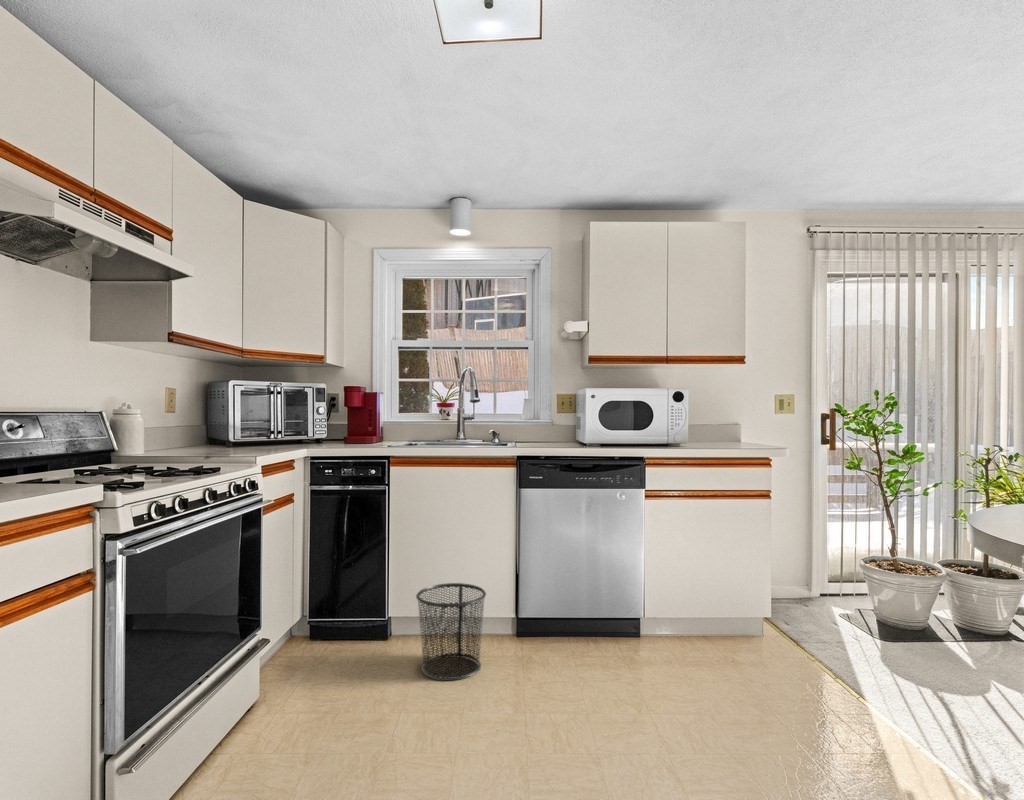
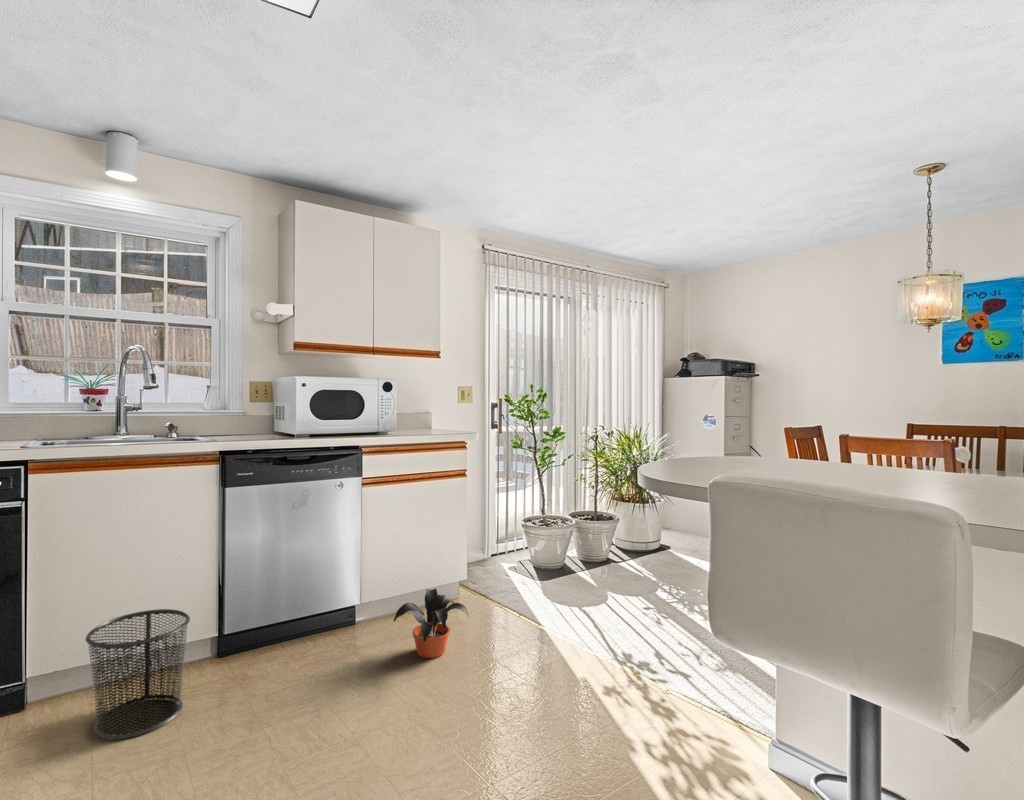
potted plant: none [664,613,749,688] -> present [394,588,468,658]

